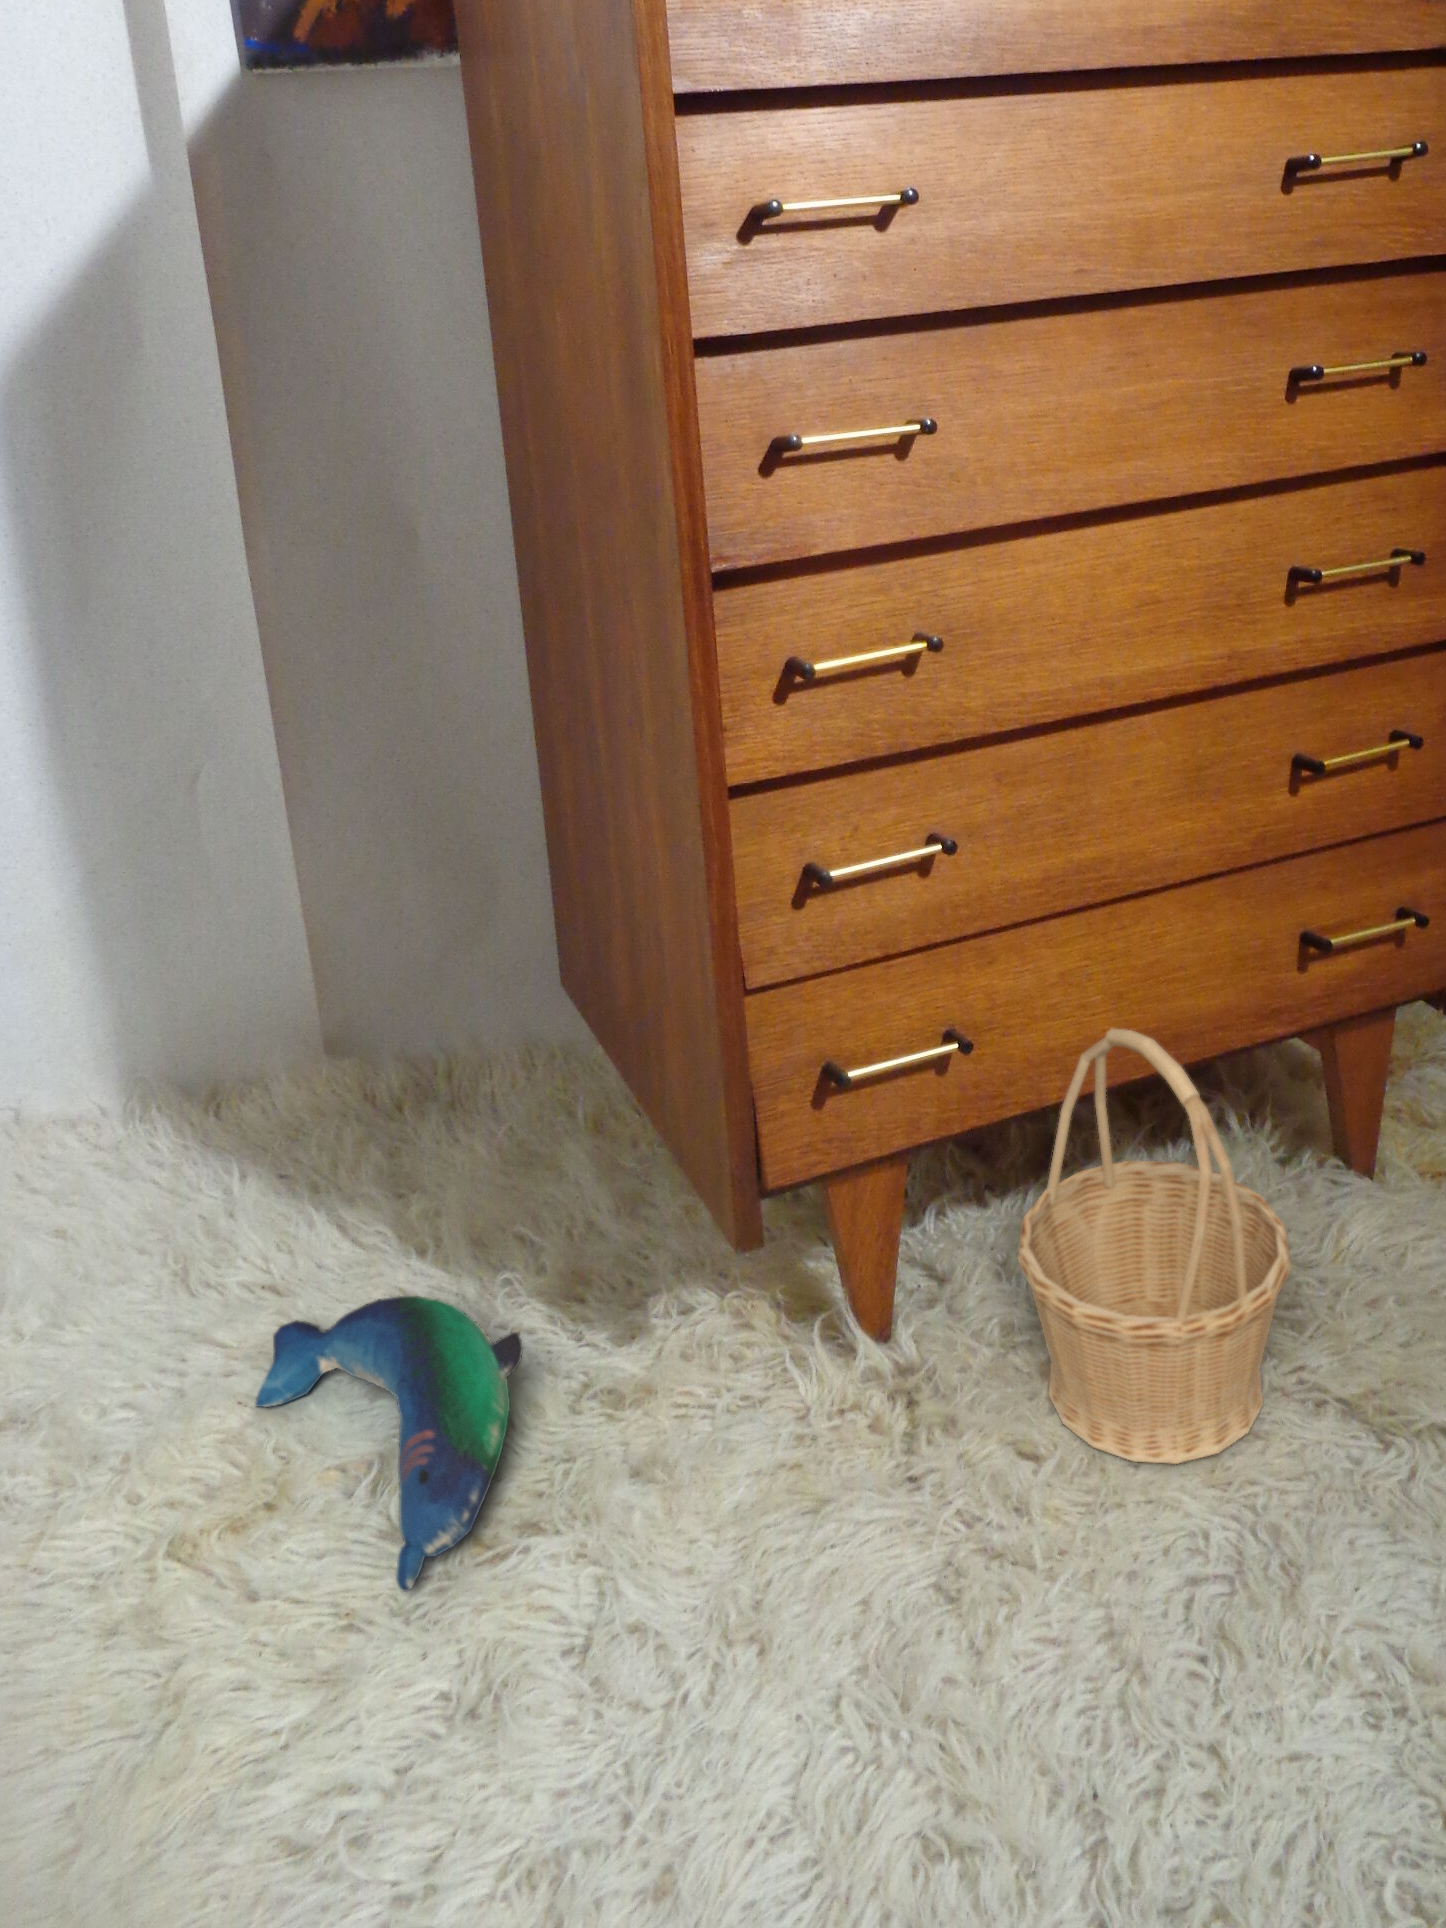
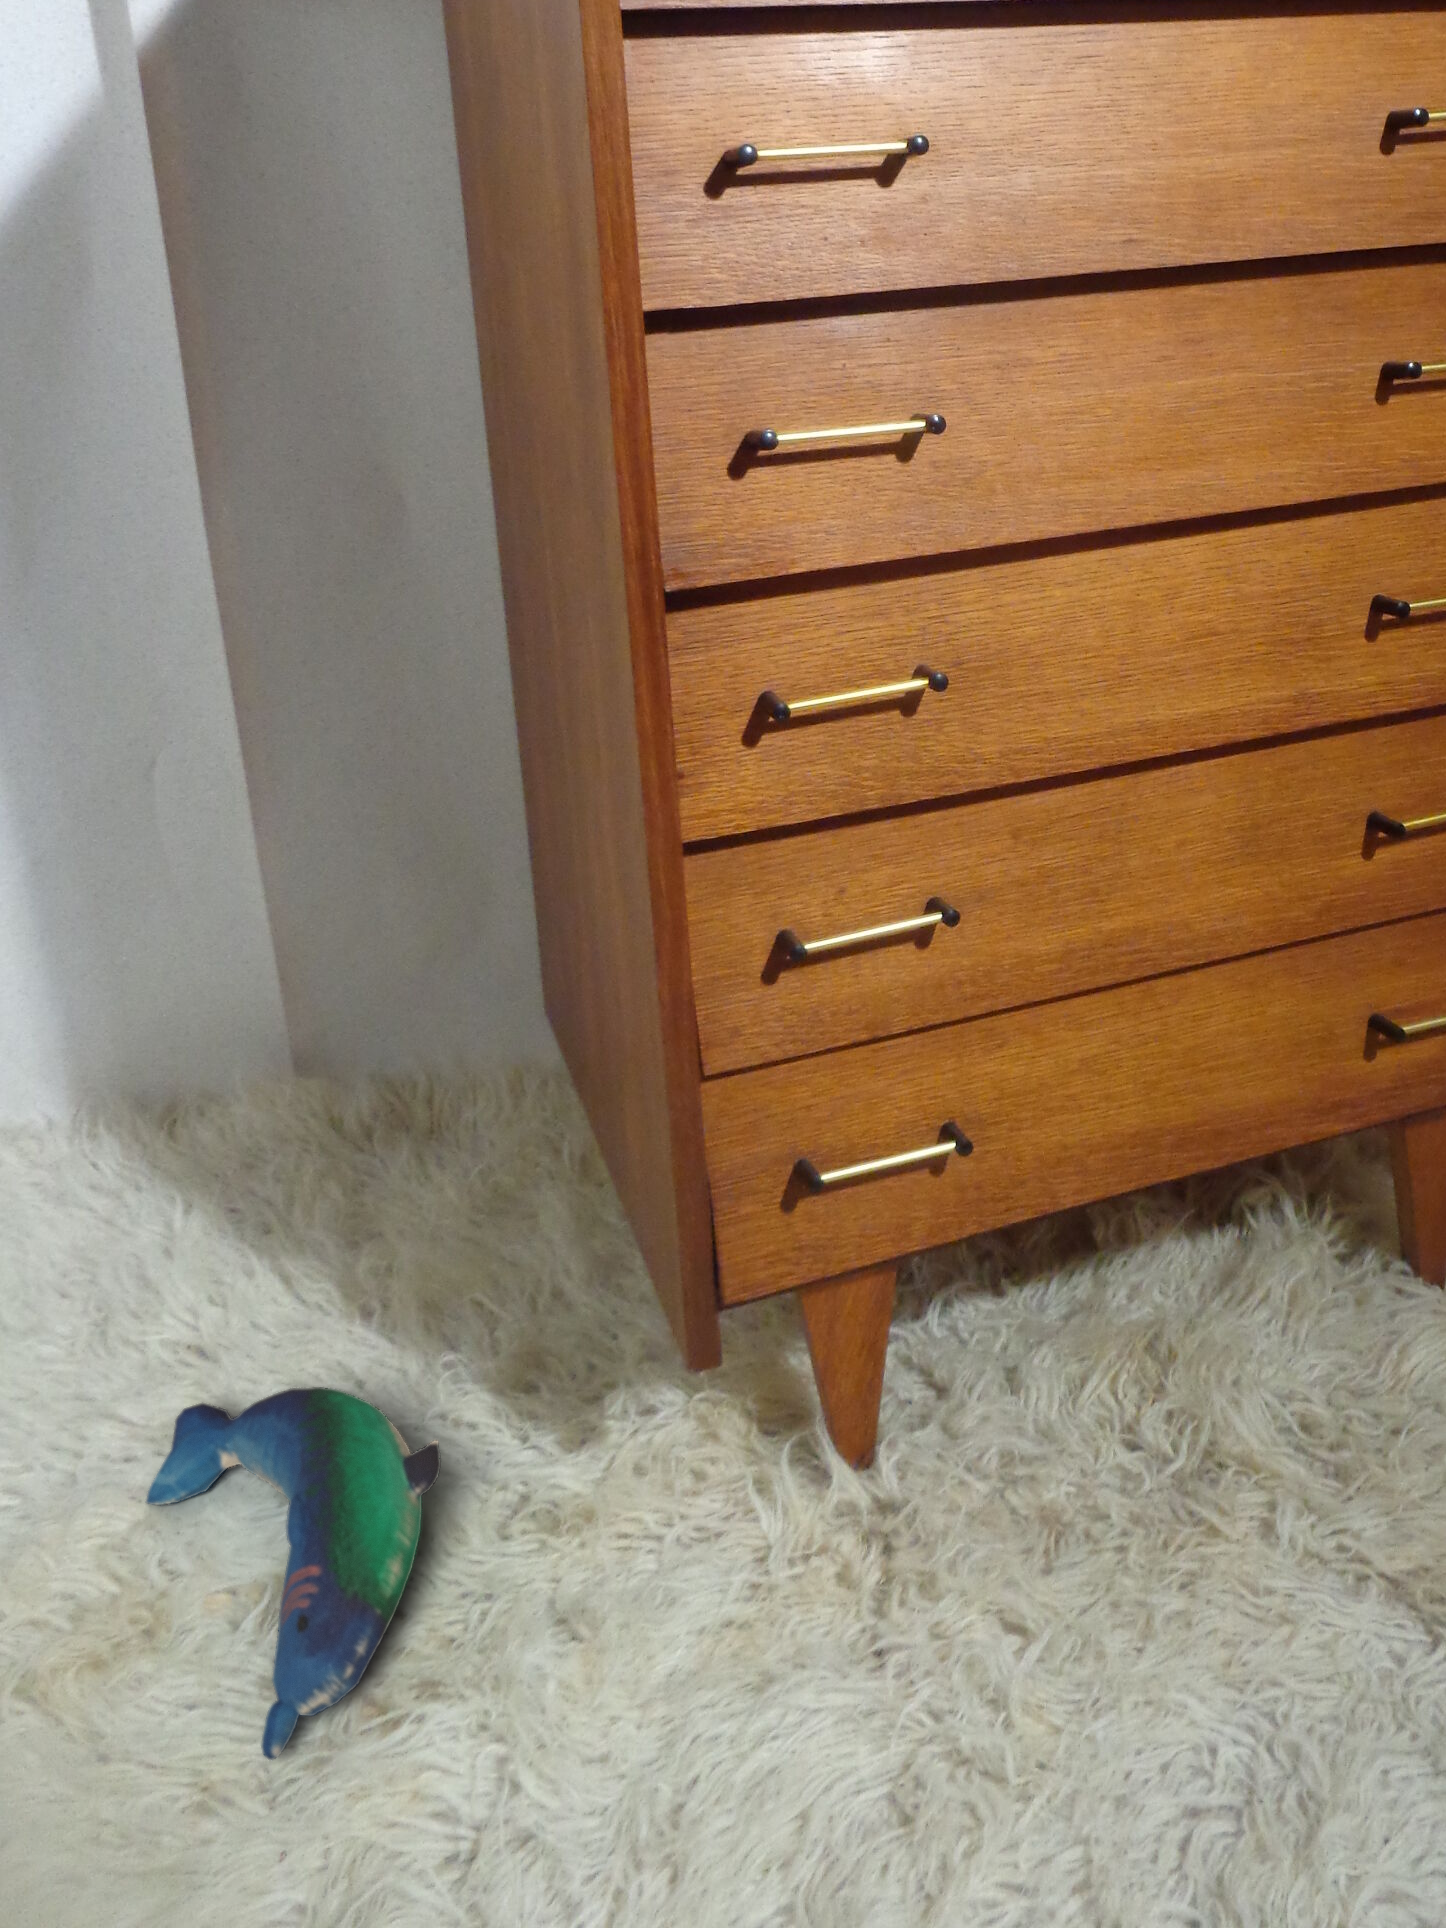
basket: present [1017,1029,1291,1464] -> none [1013,1134,1332,1648]

